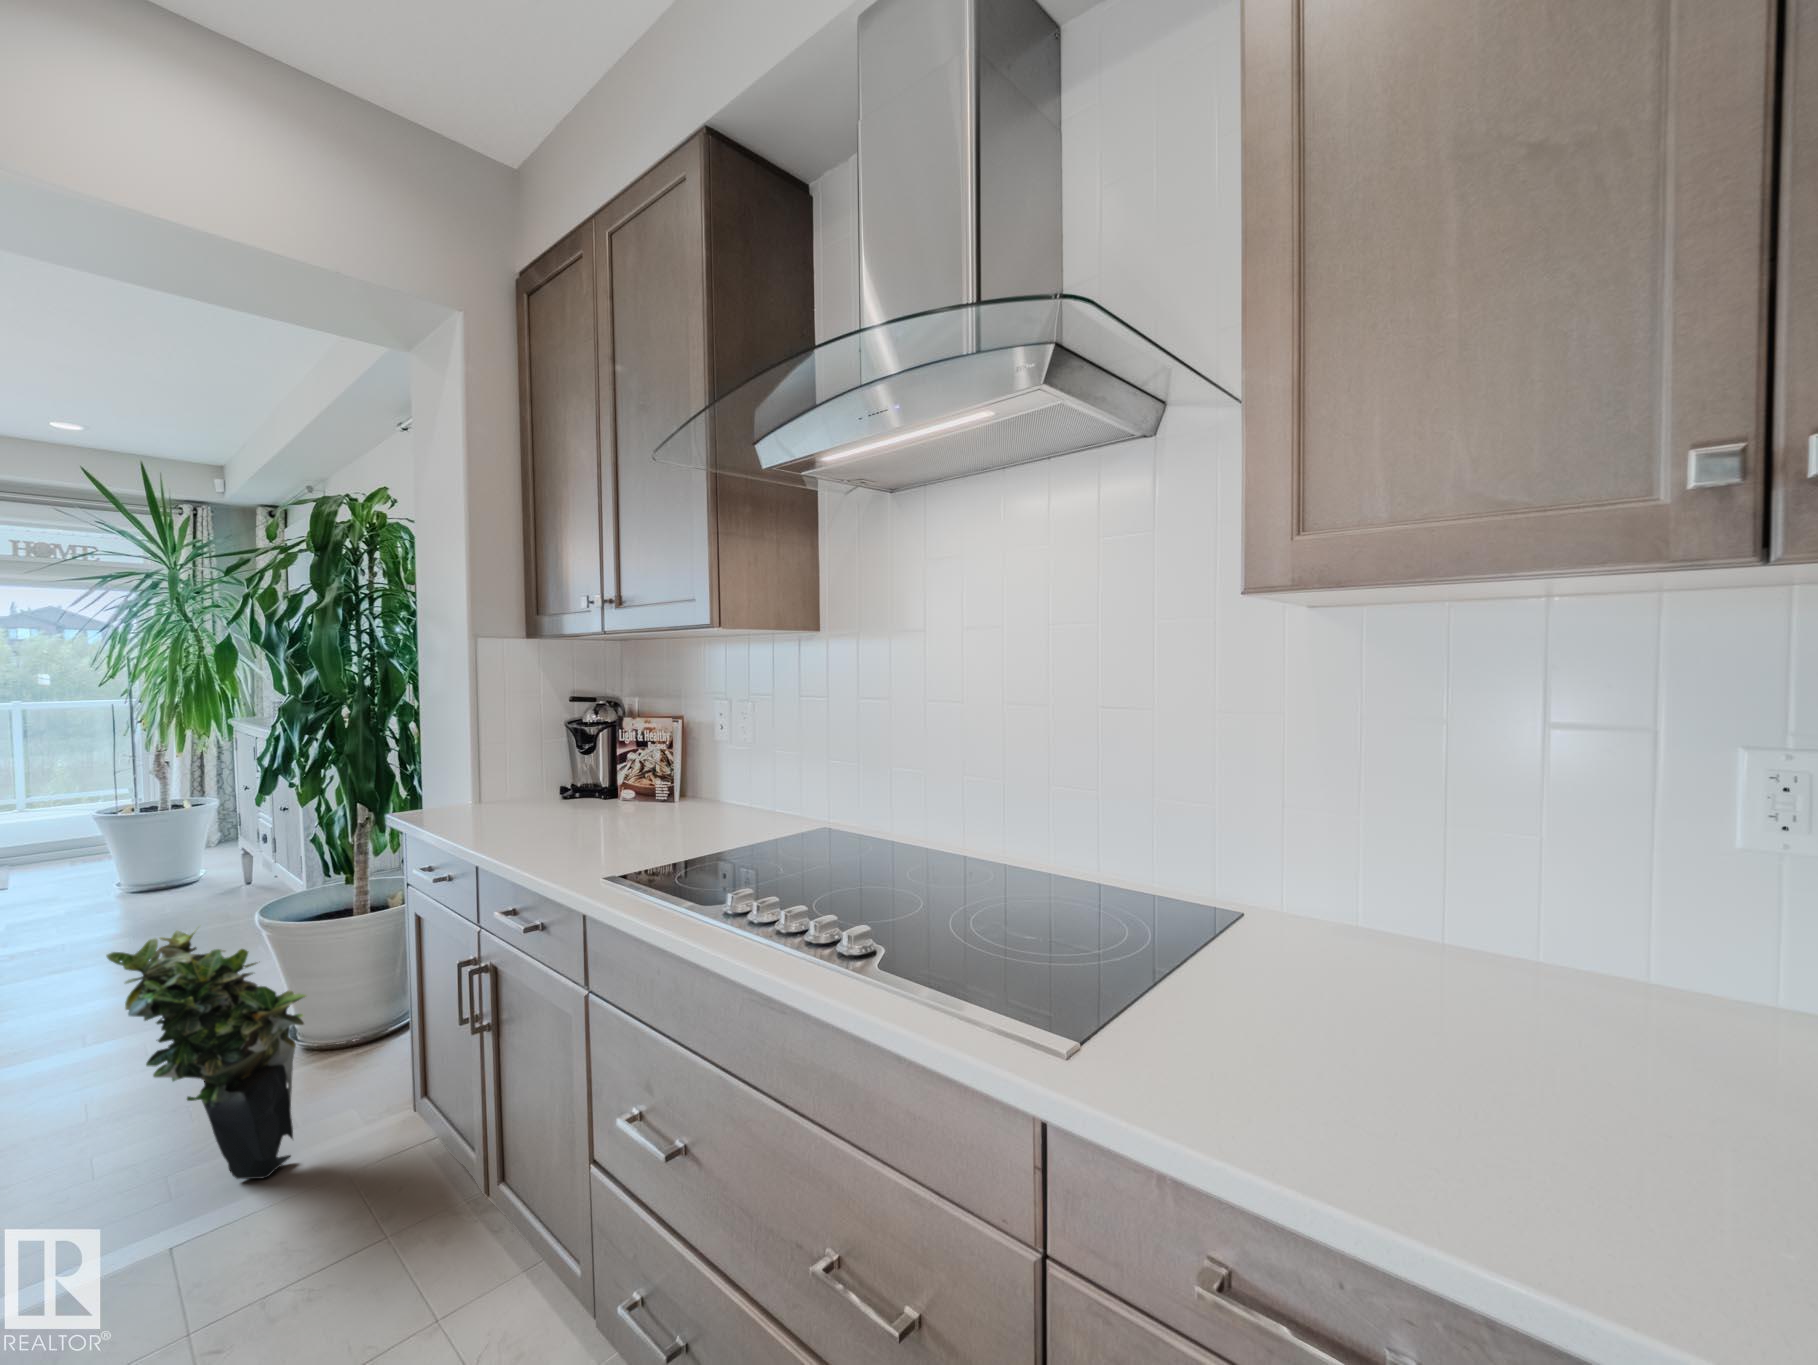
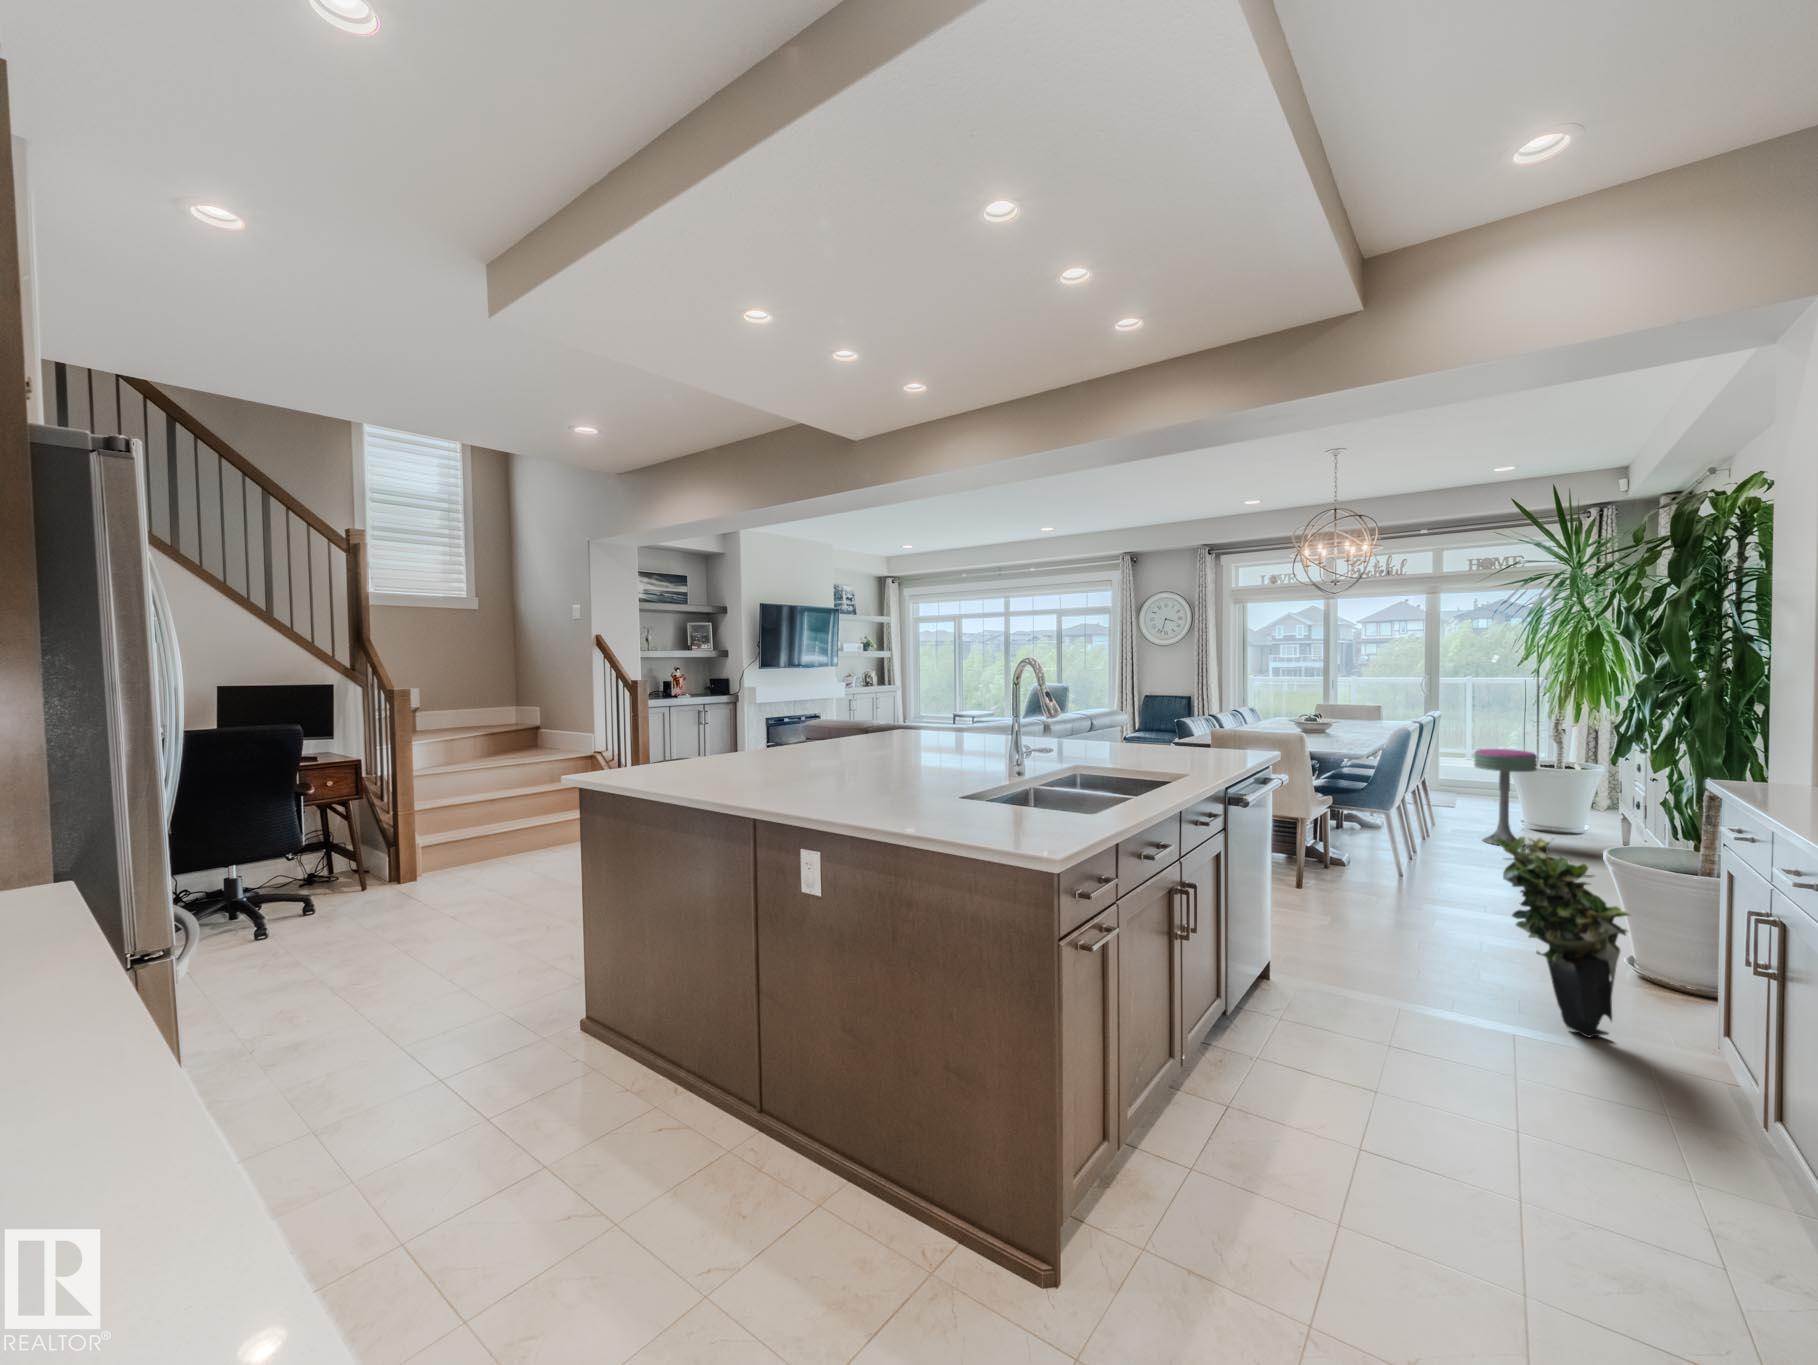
bar stool: none [43,798,138,931] -> present [1474,749,1537,845]

